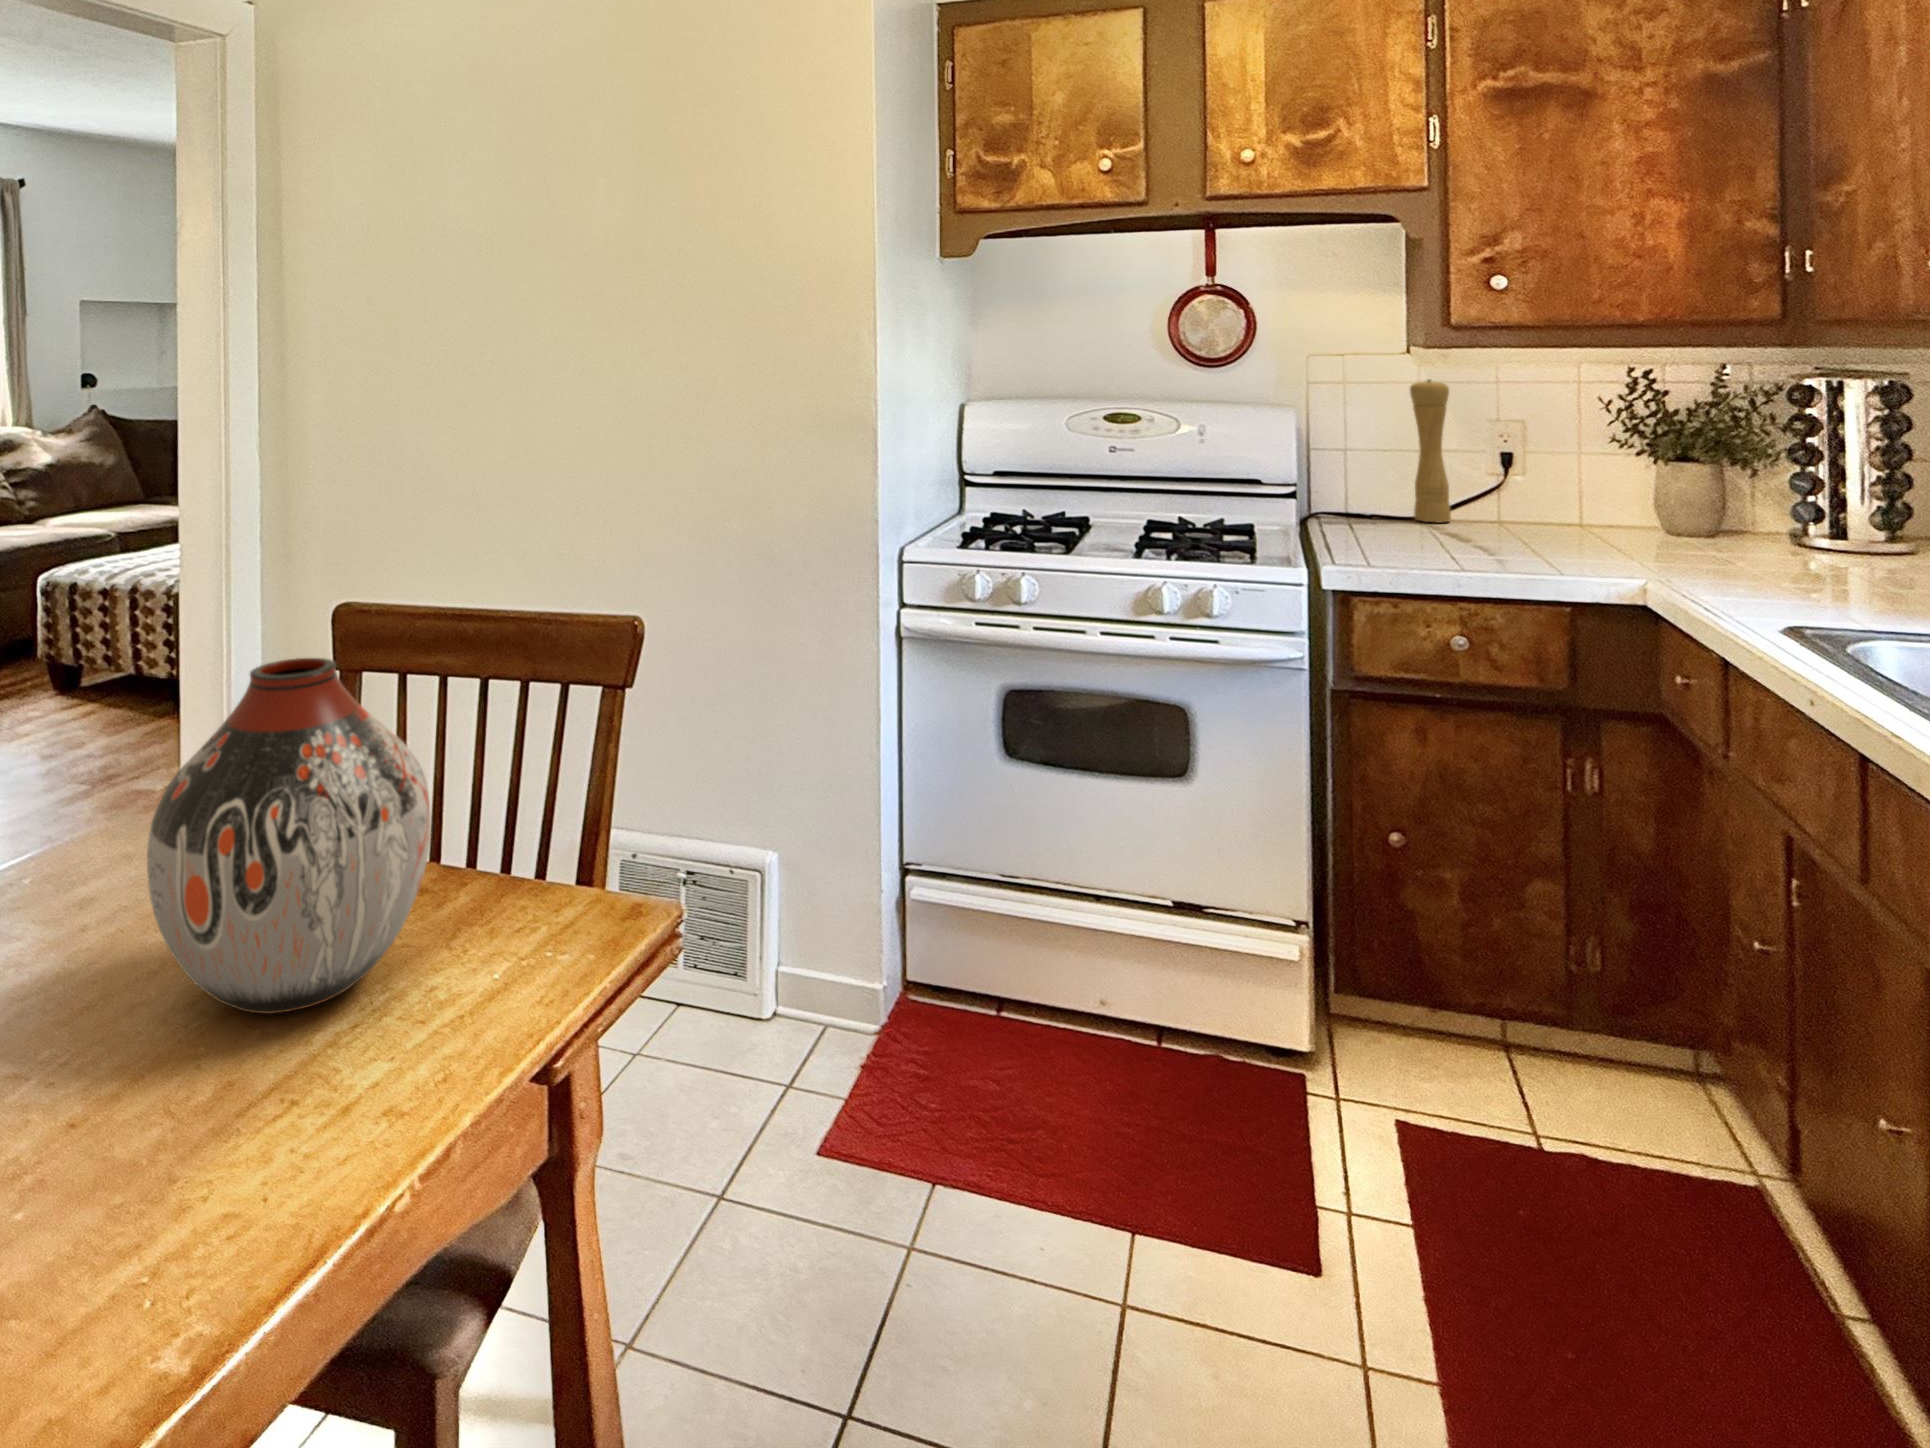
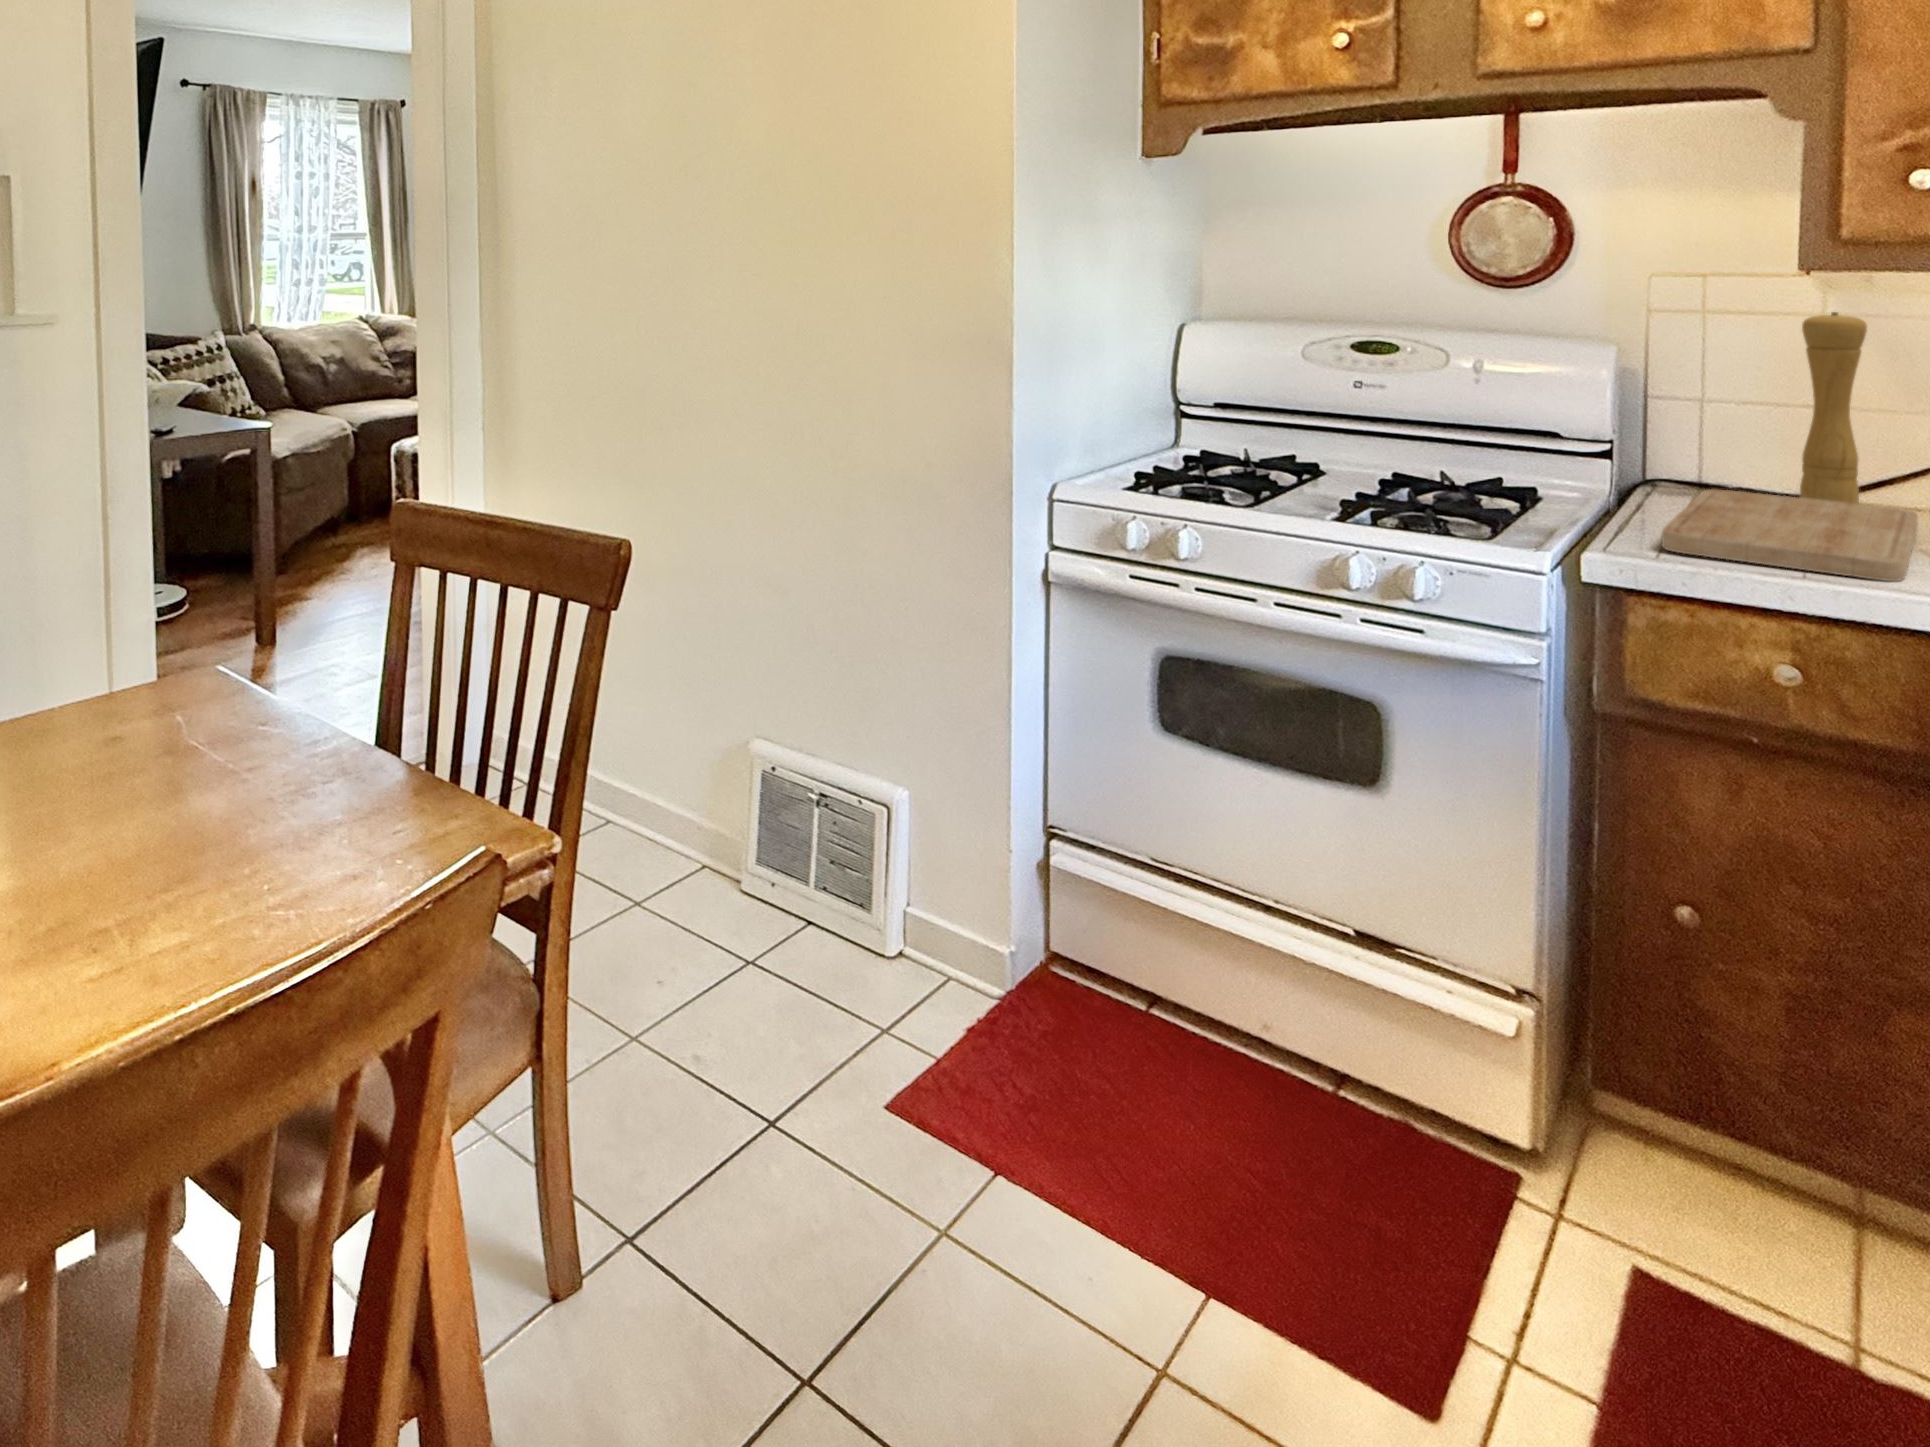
cutting board: none [1363,515,1521,568] -> present [1662,489,1918,581]
vase: present [147,658,431,1014] -> none [59,549,319,865]

